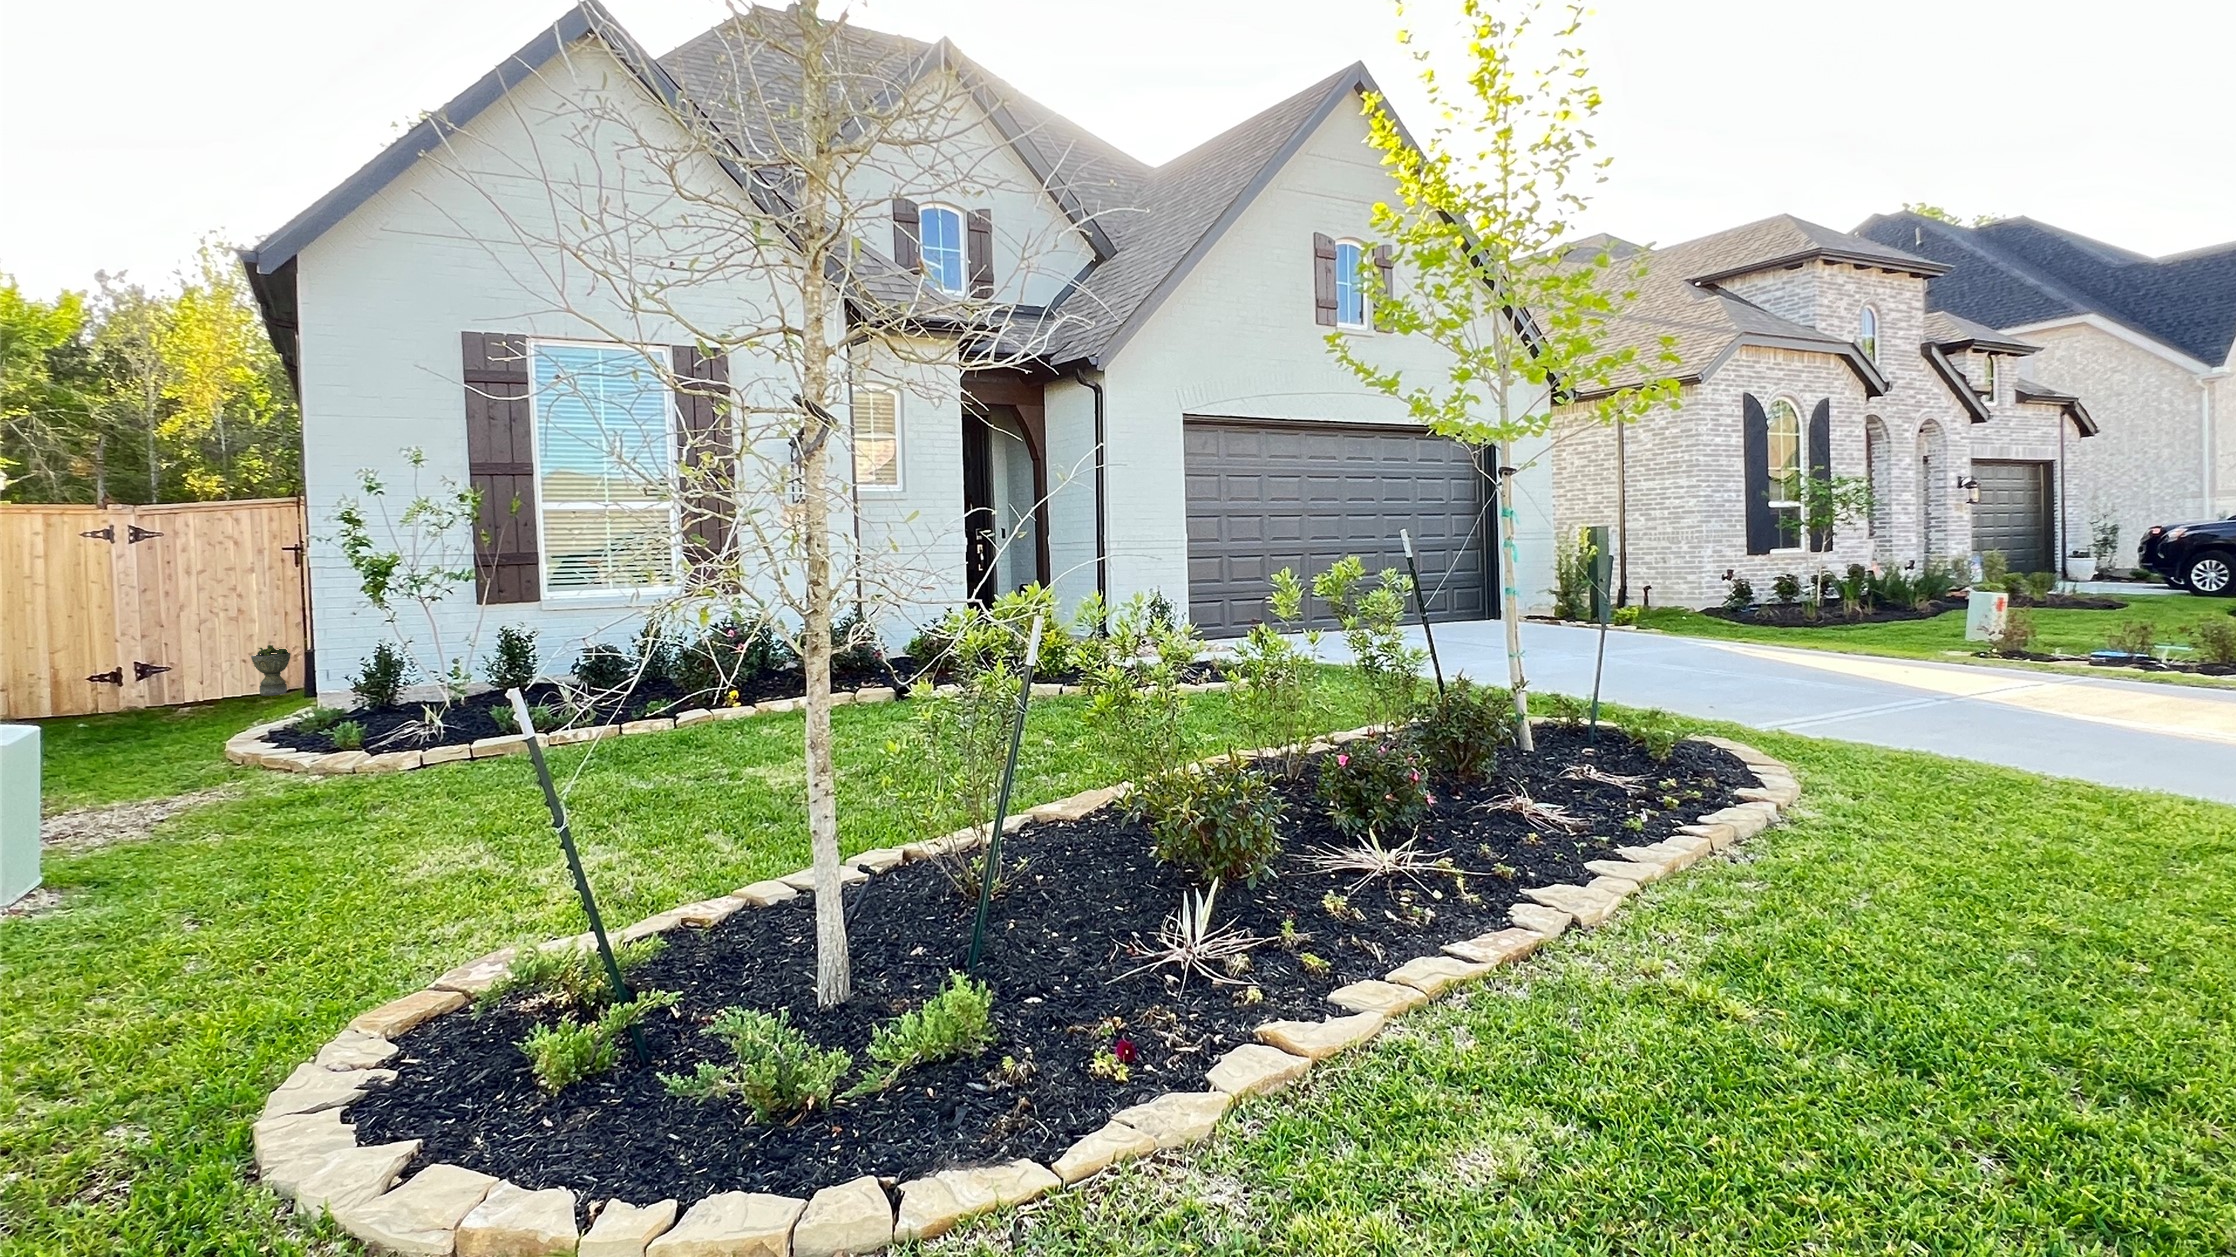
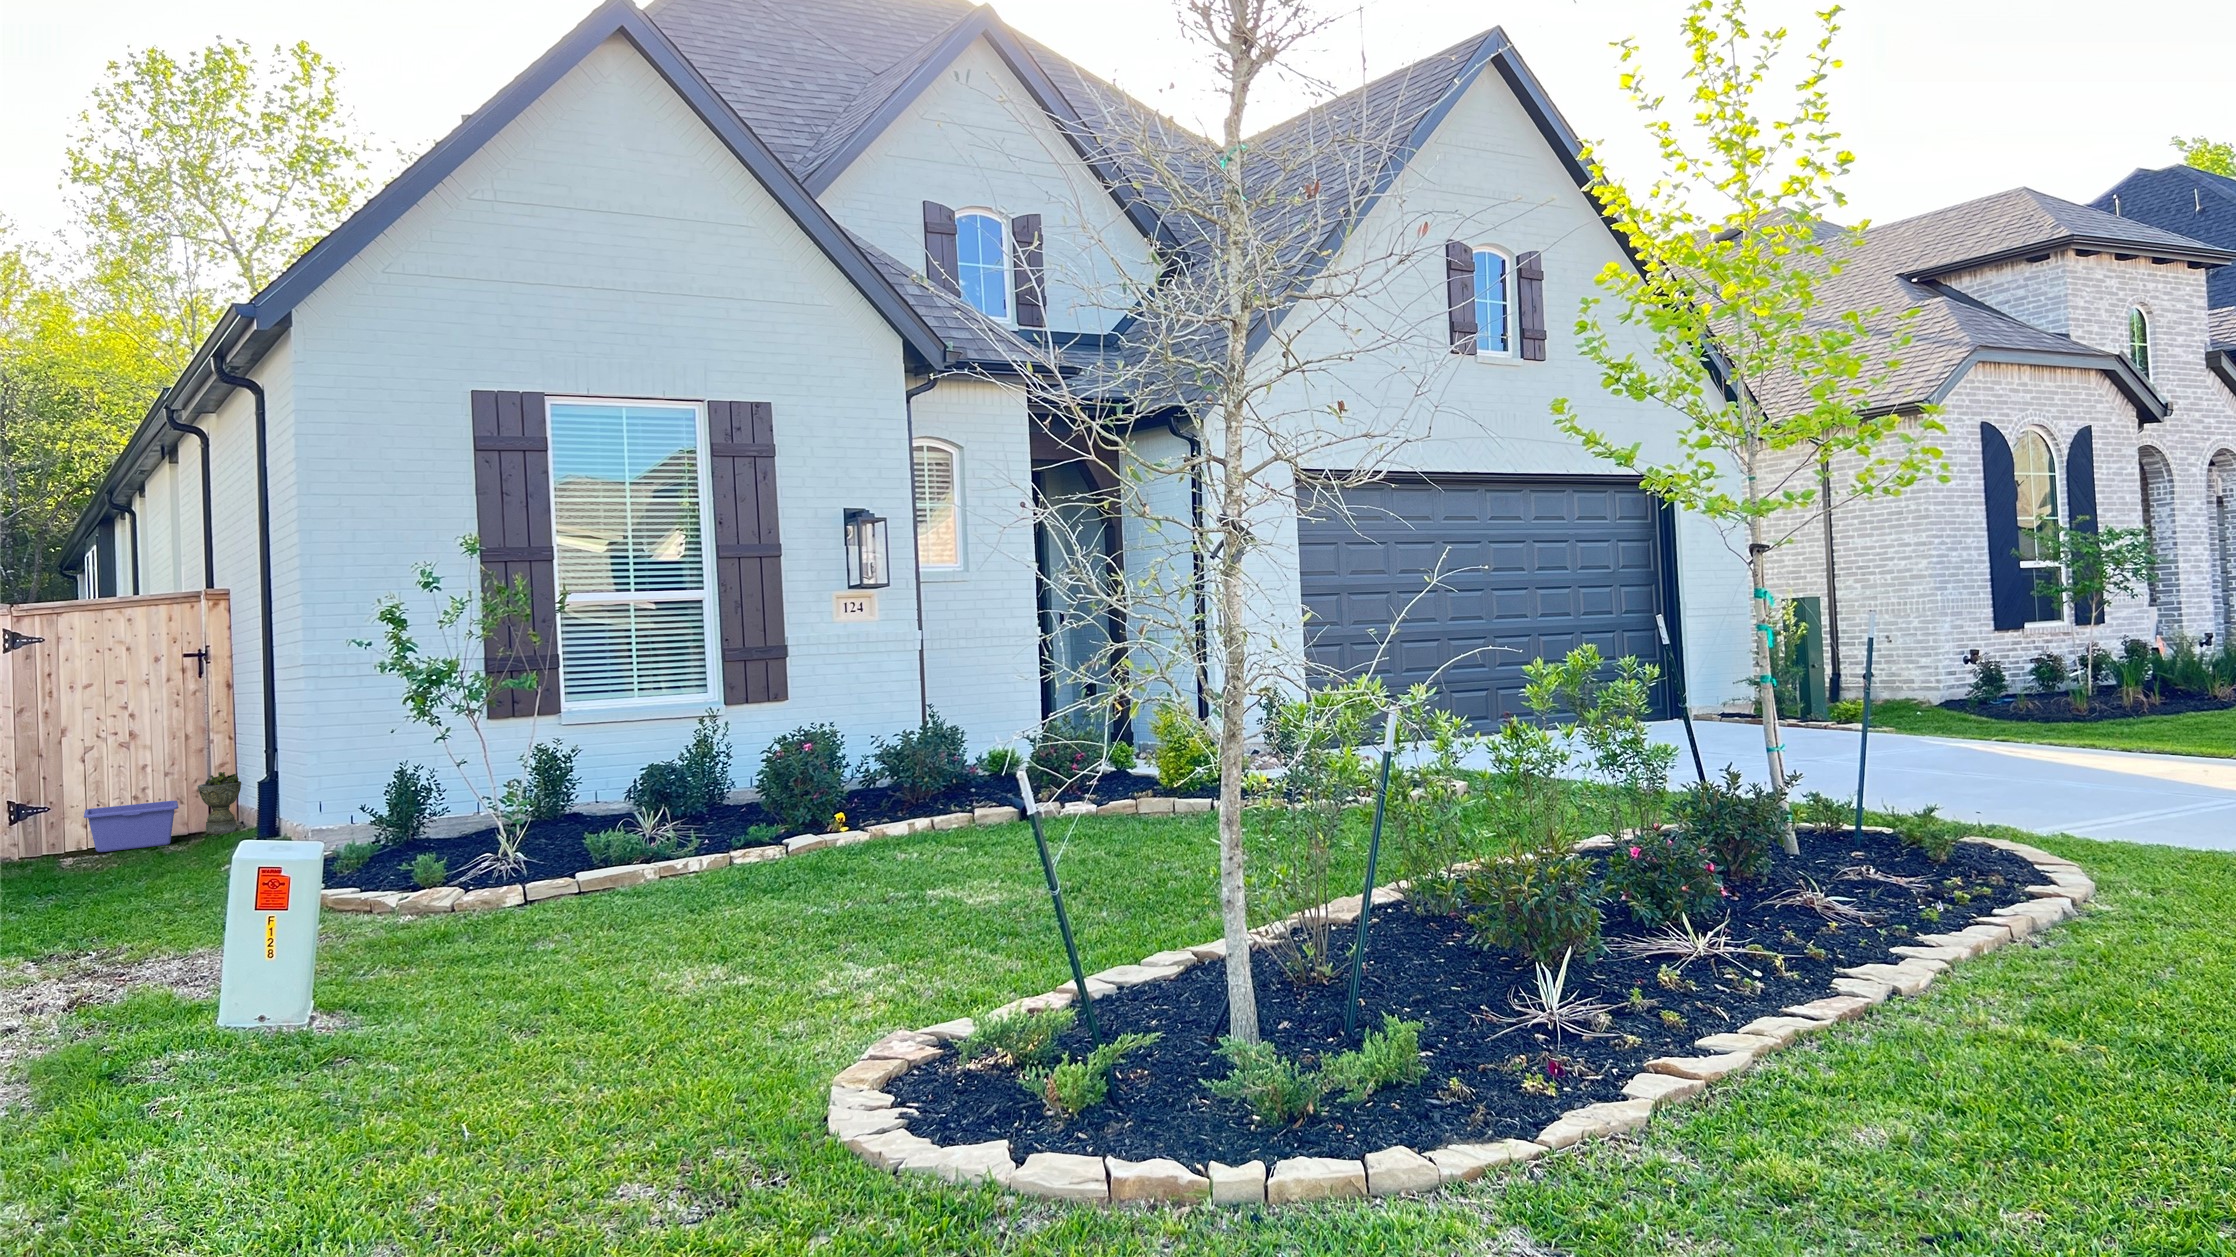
storage bin: none [138,668,232,710] -> present [84,801,178,852]

